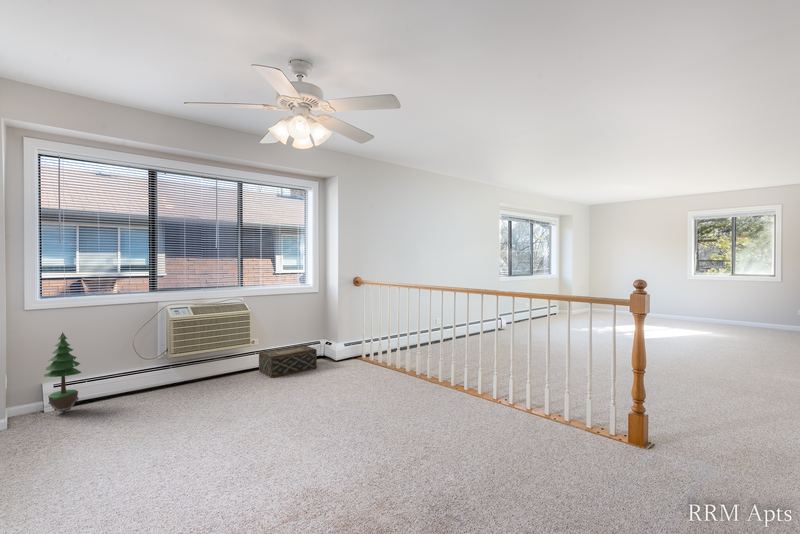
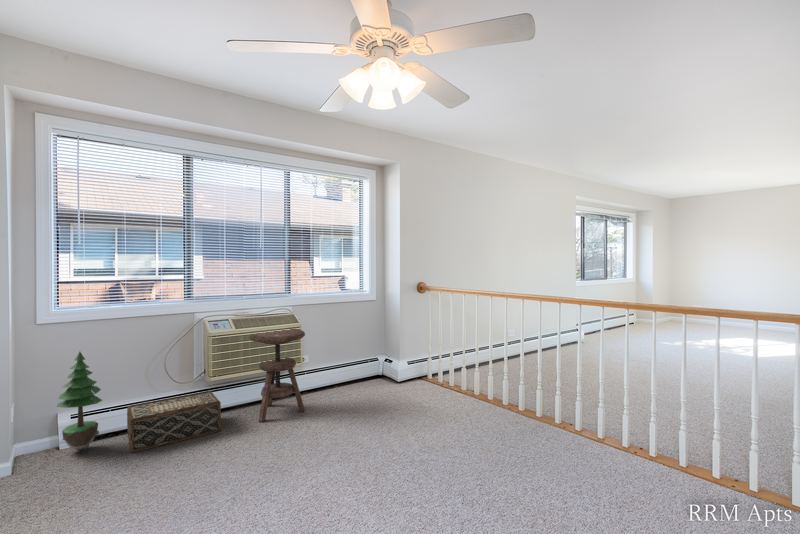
side table: none [205,315,254,391] -> present [249,329,305,422]
woven basket: present [259,345,317,378] -> present [127,391,221,453]

